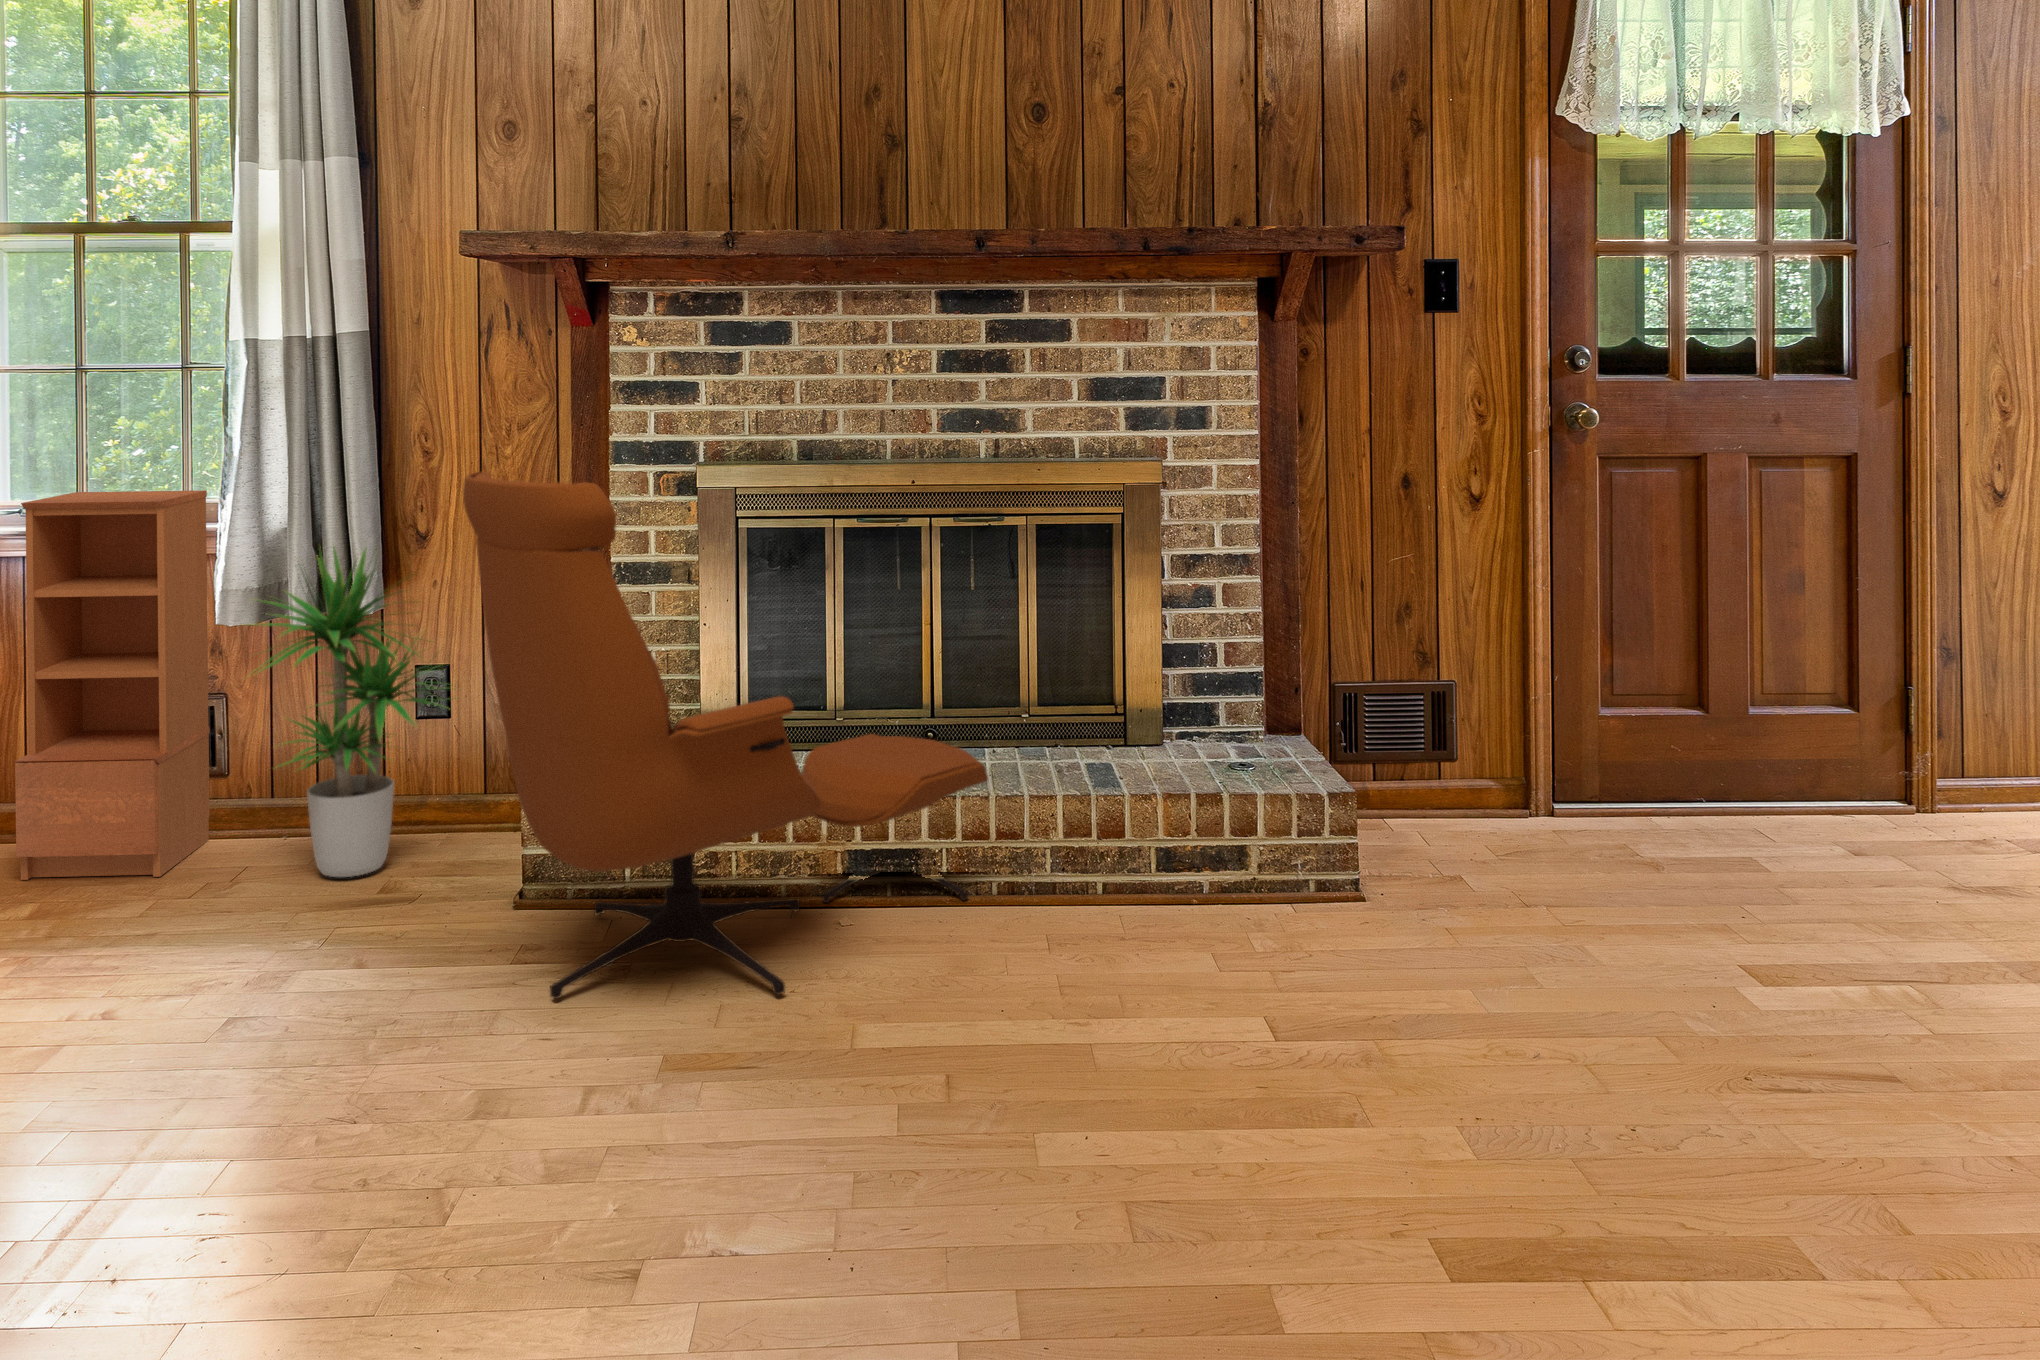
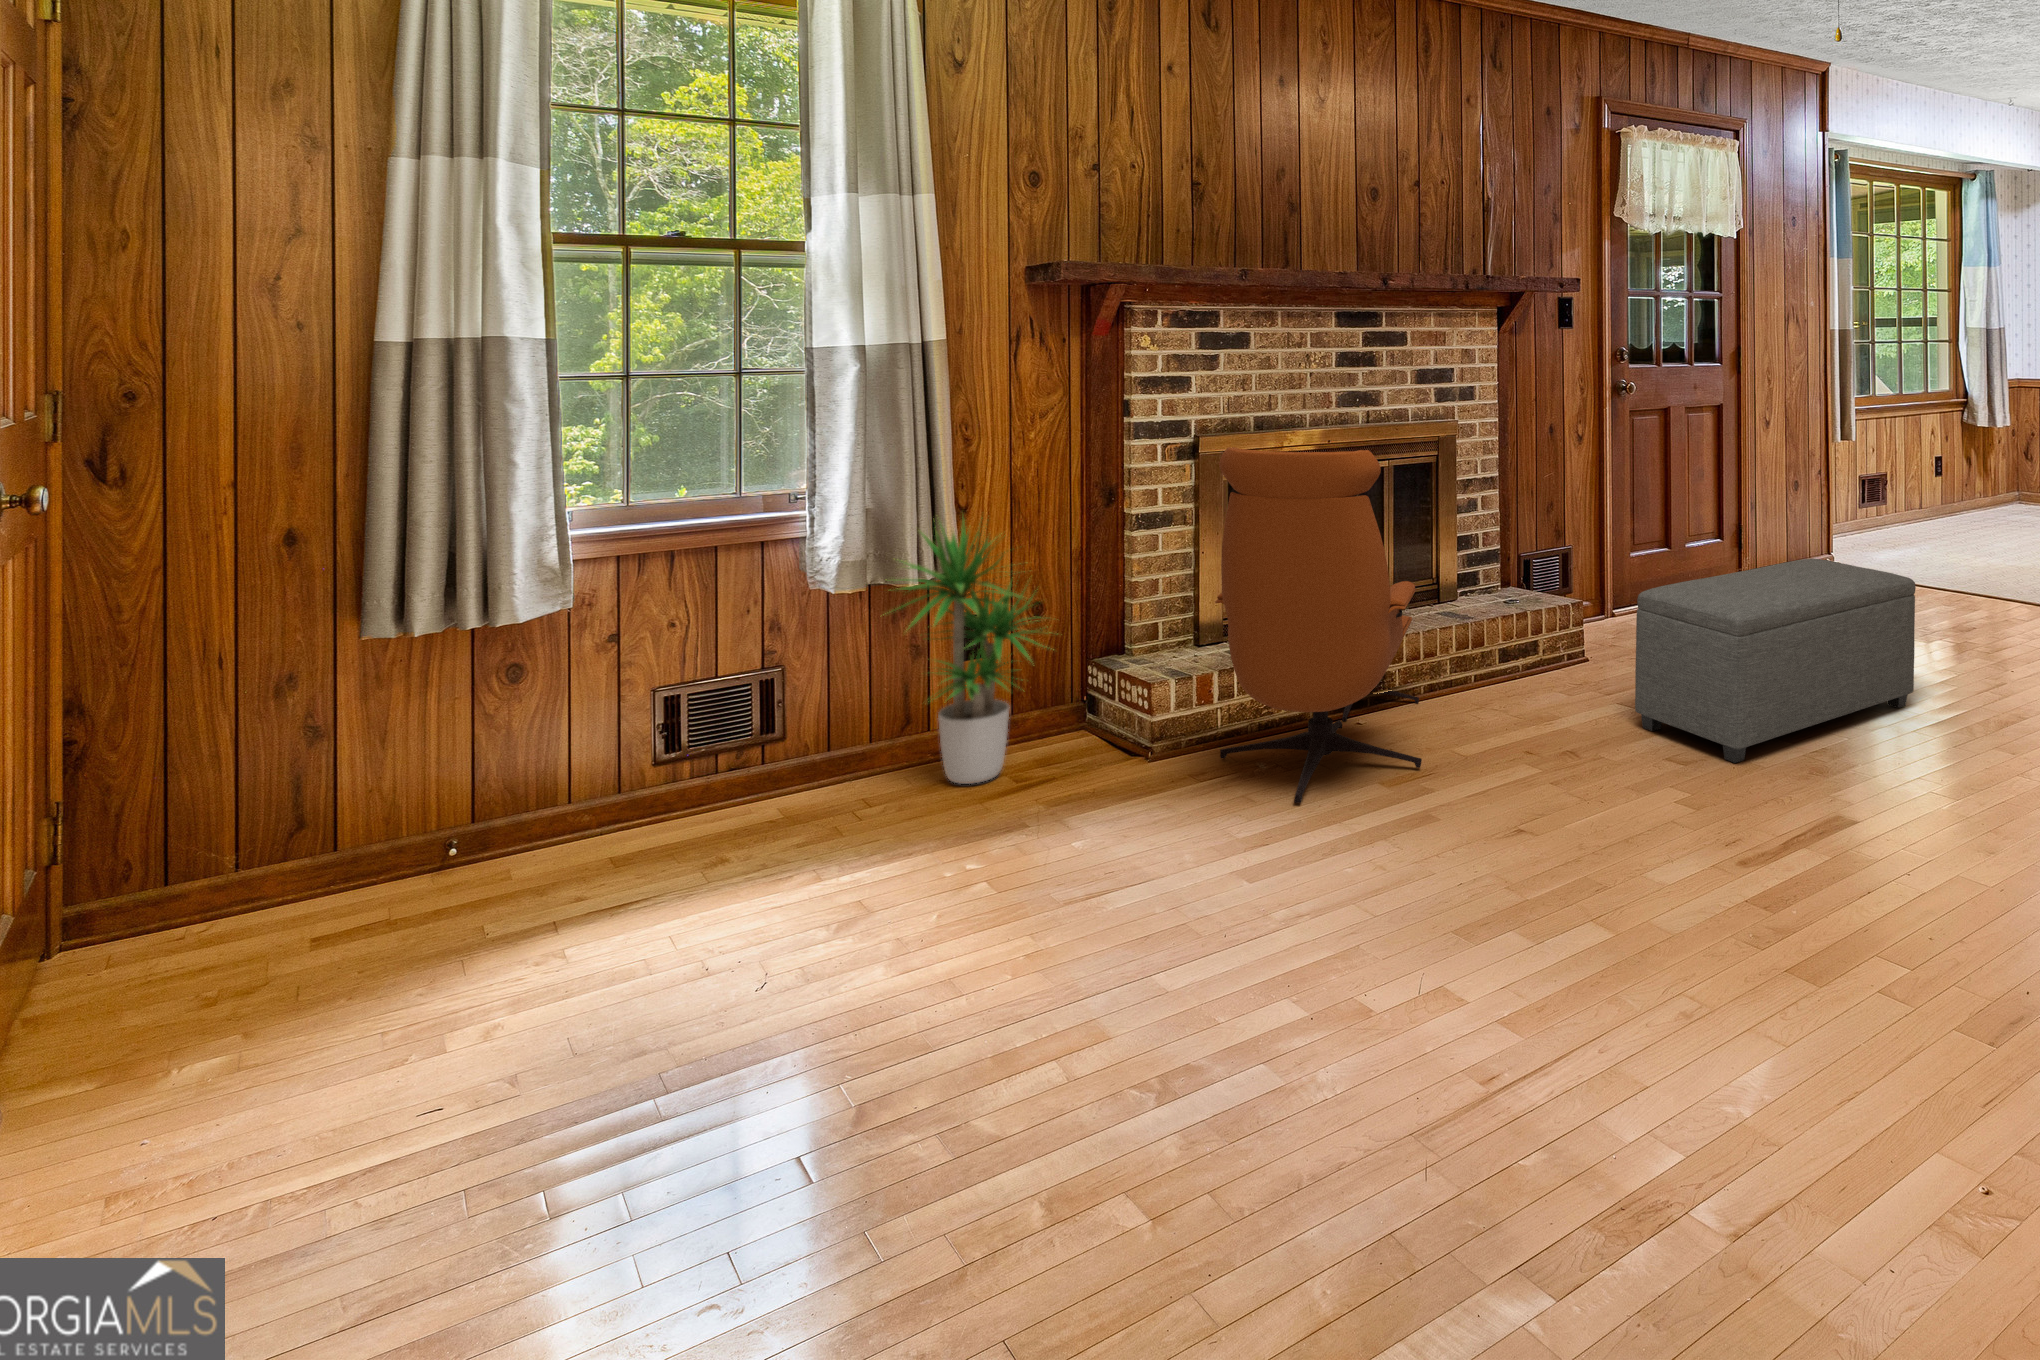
bookcase: present [15,490,210,880] -> none [650,480,811,852]
ottoman: none [1209,772,1882,1140] -> present [1635,559,1916,763]

